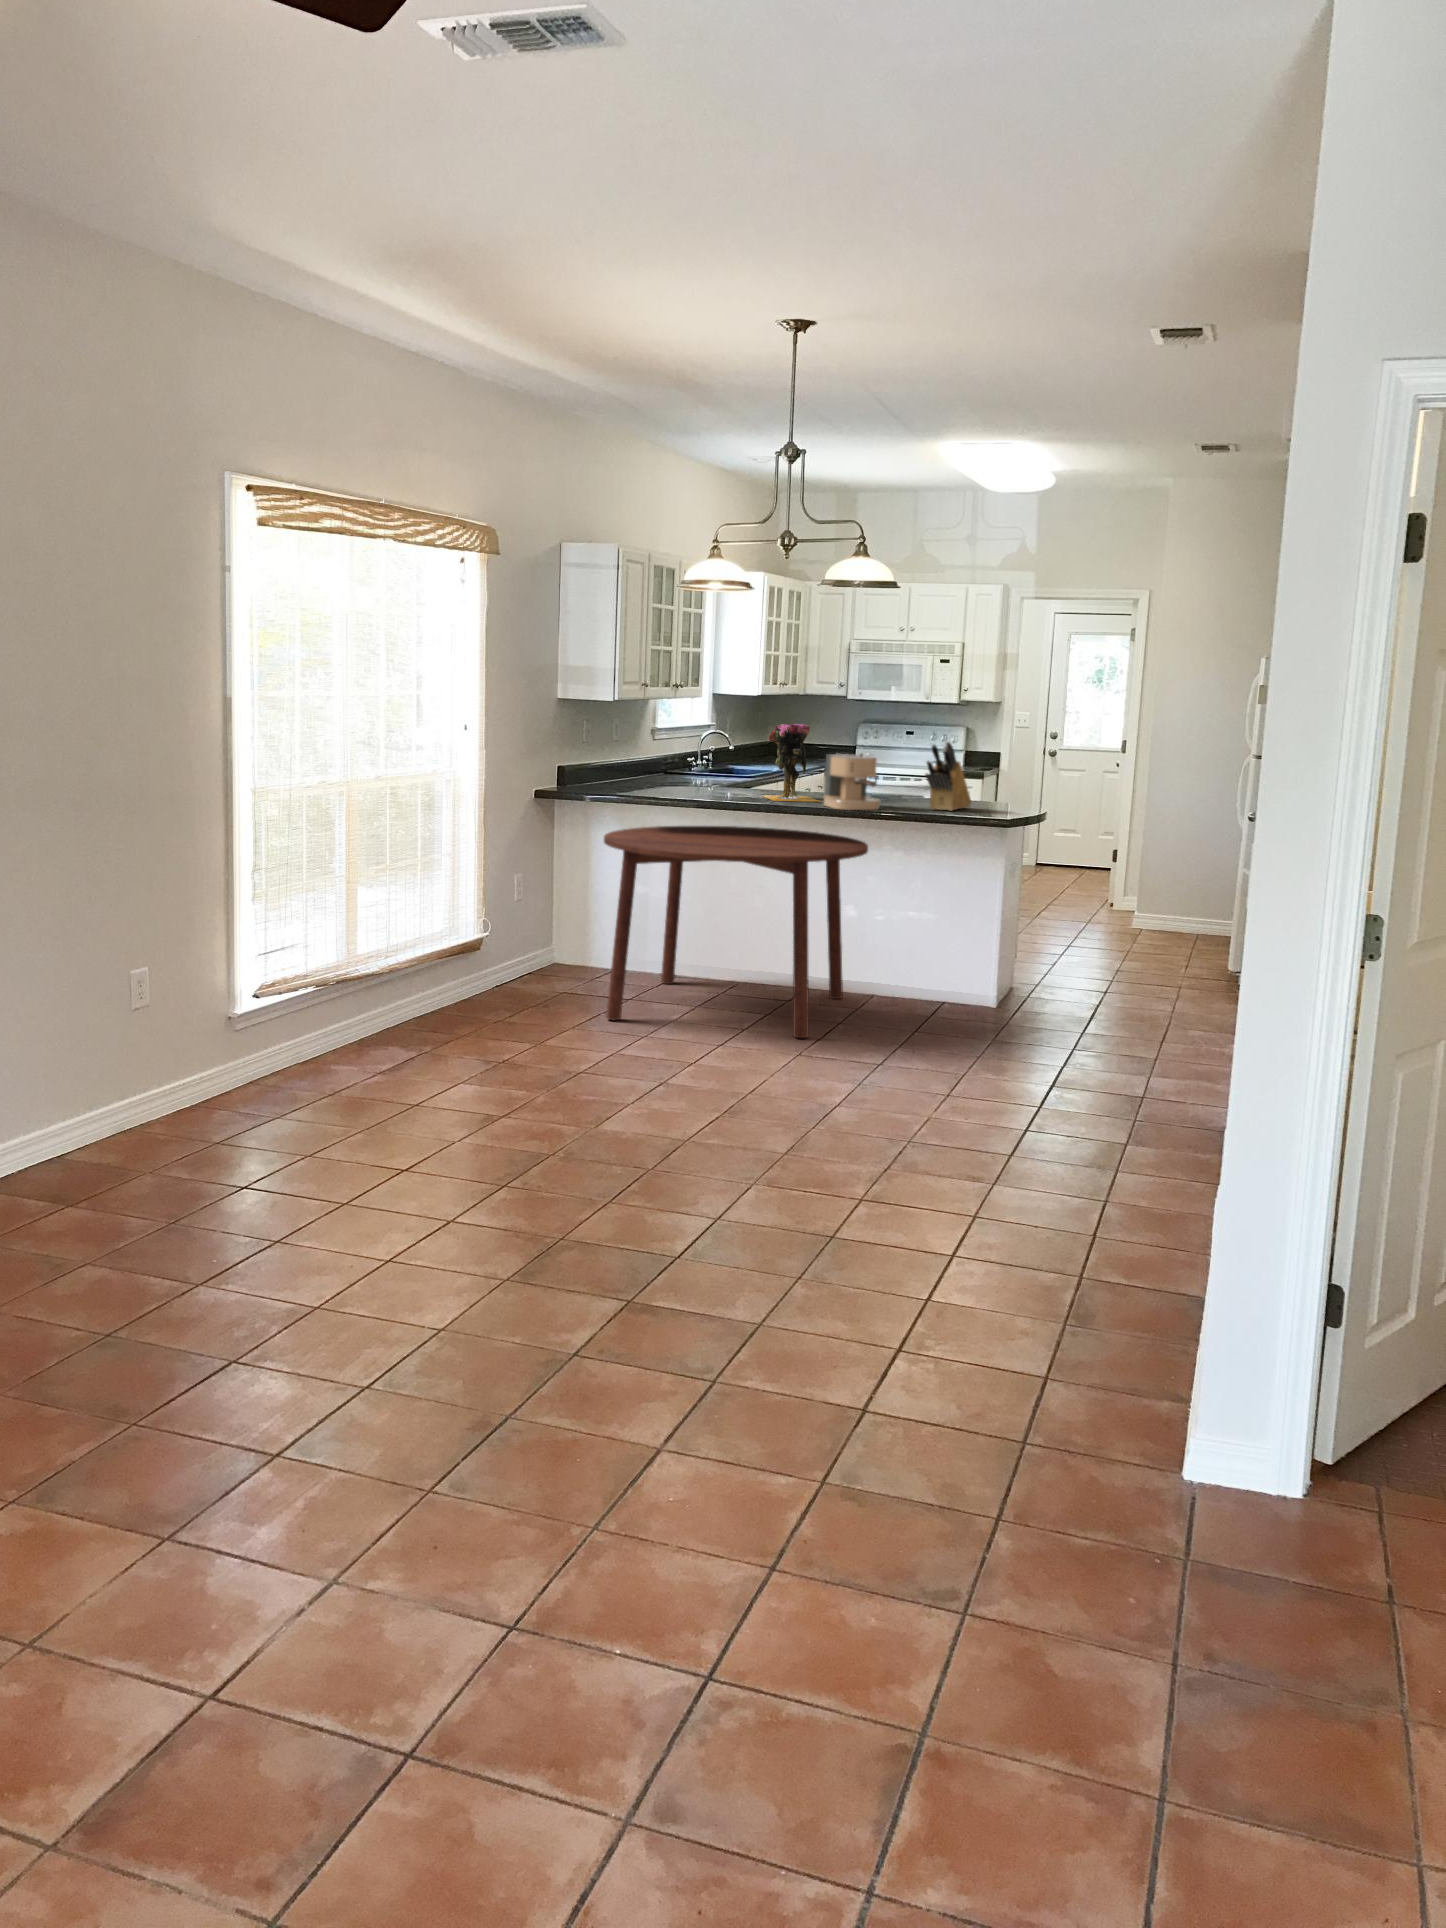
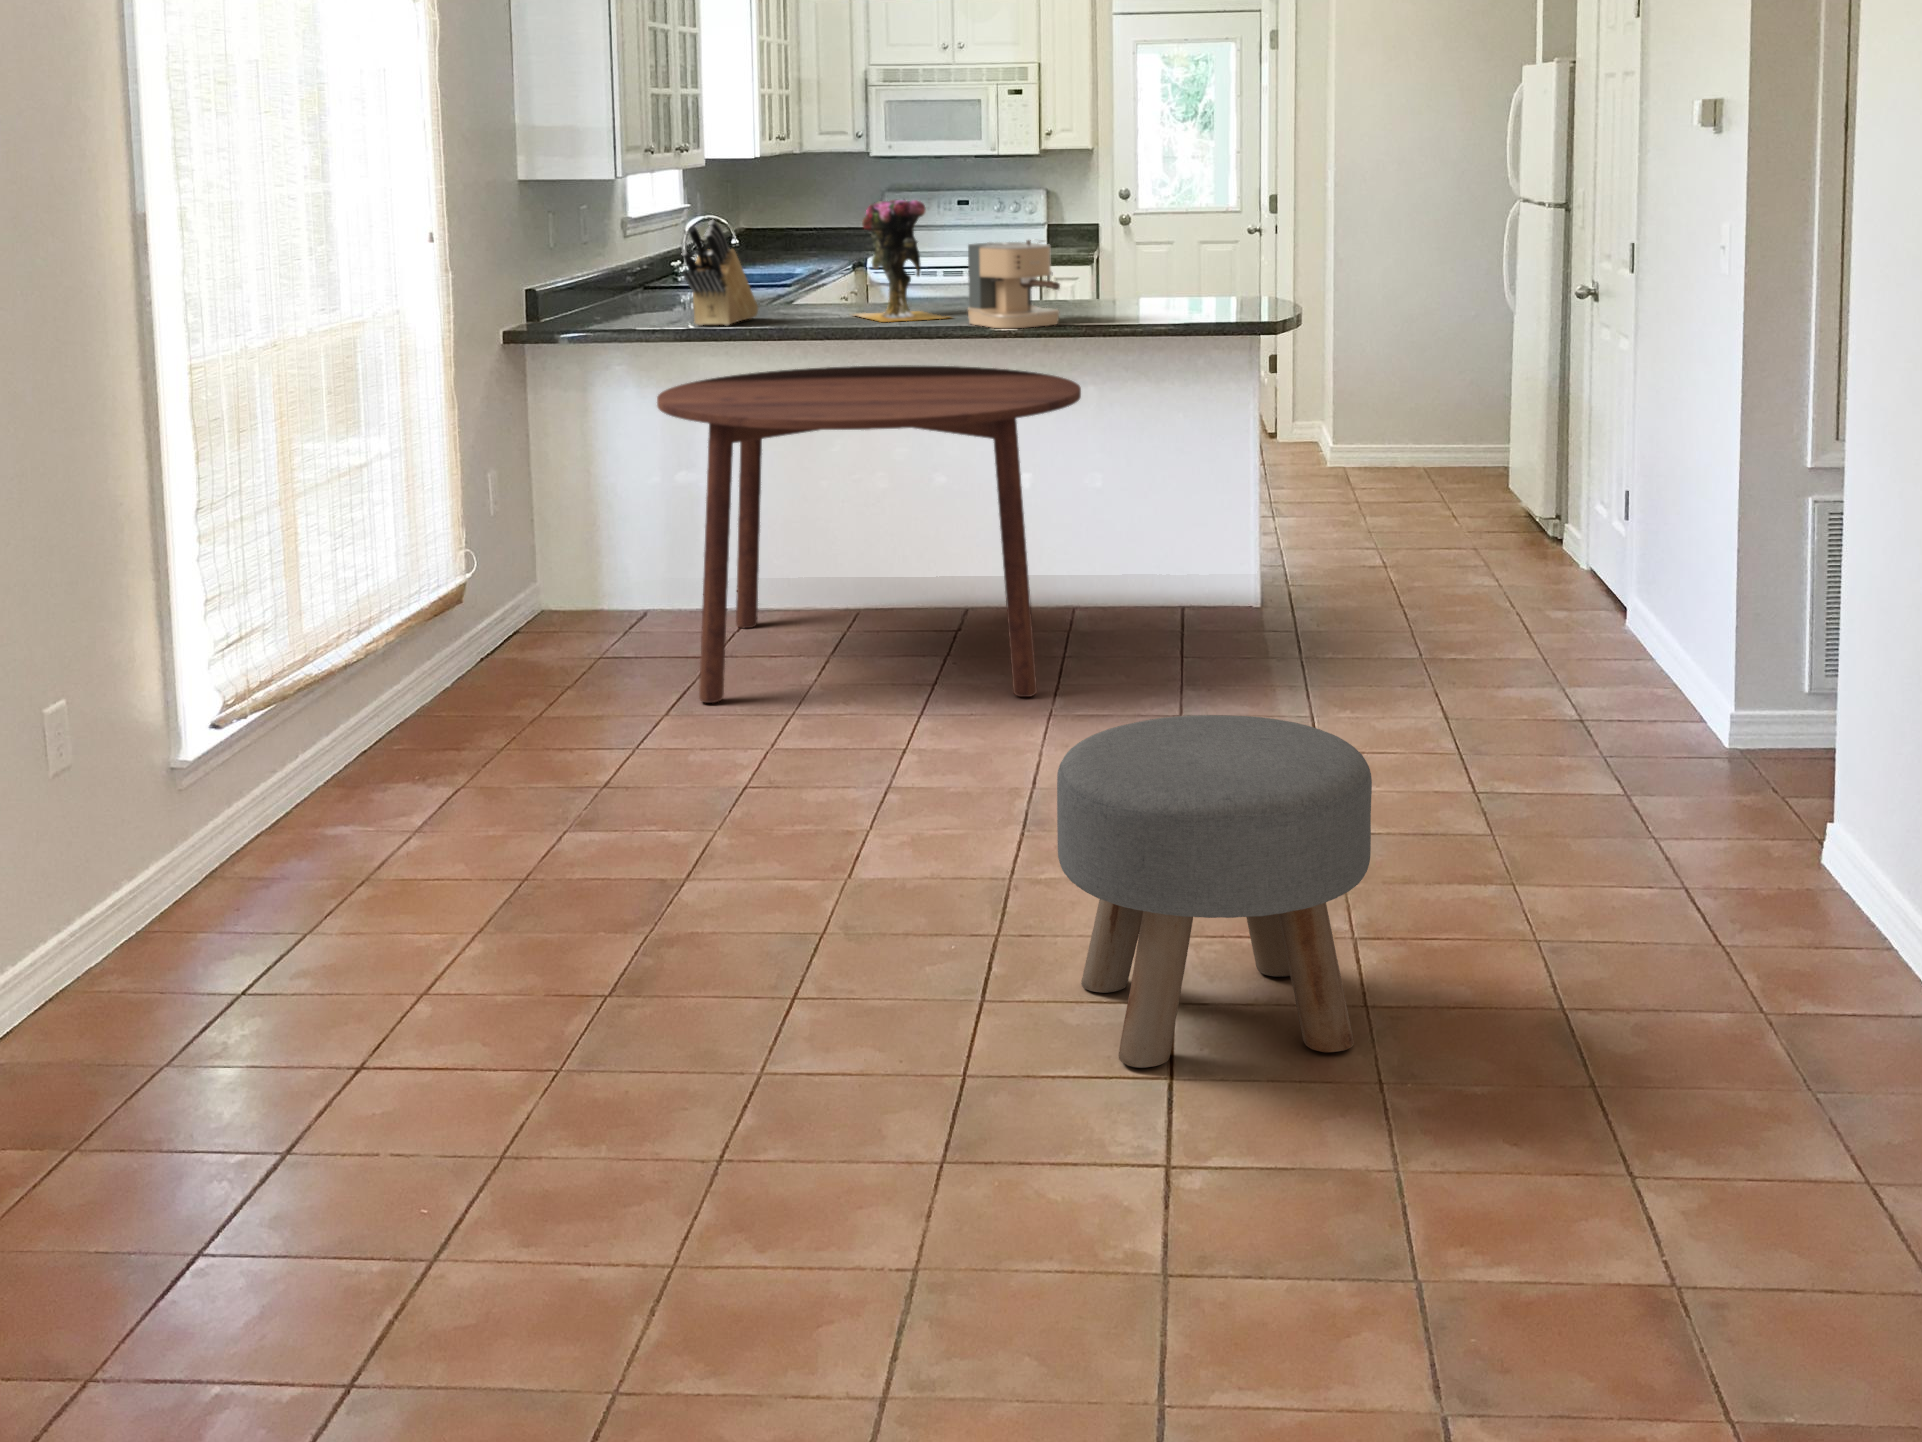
knife block: present [925,742,971,811] -> present [682,220,758,326]
ottoman: none [673,1031,861,1232] -> present [1057,715,1372,1068]

